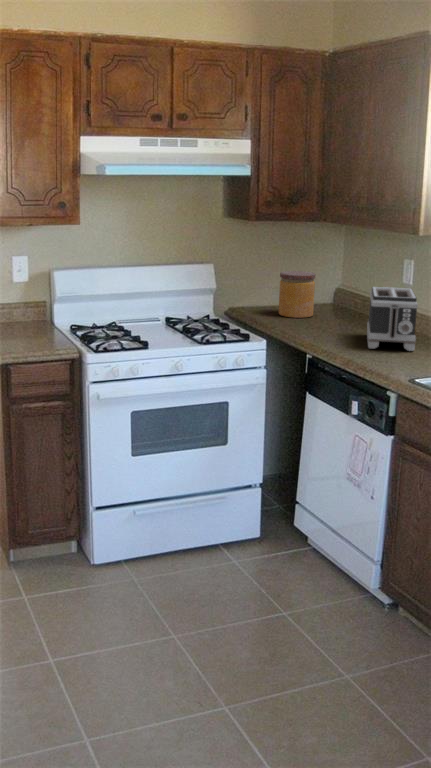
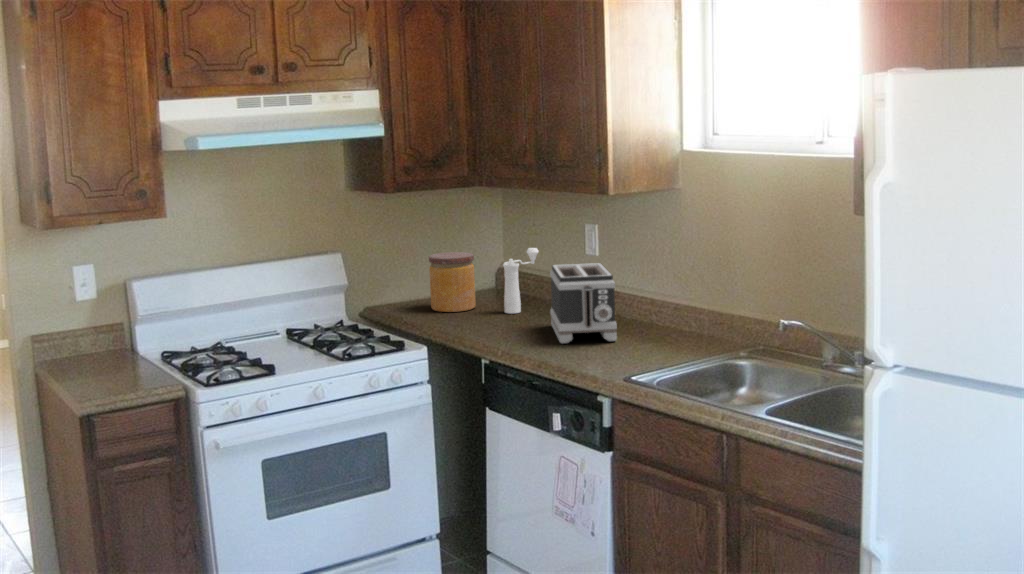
pepper mill: none [334,273,367,323] -> present [503,248,539,313]

